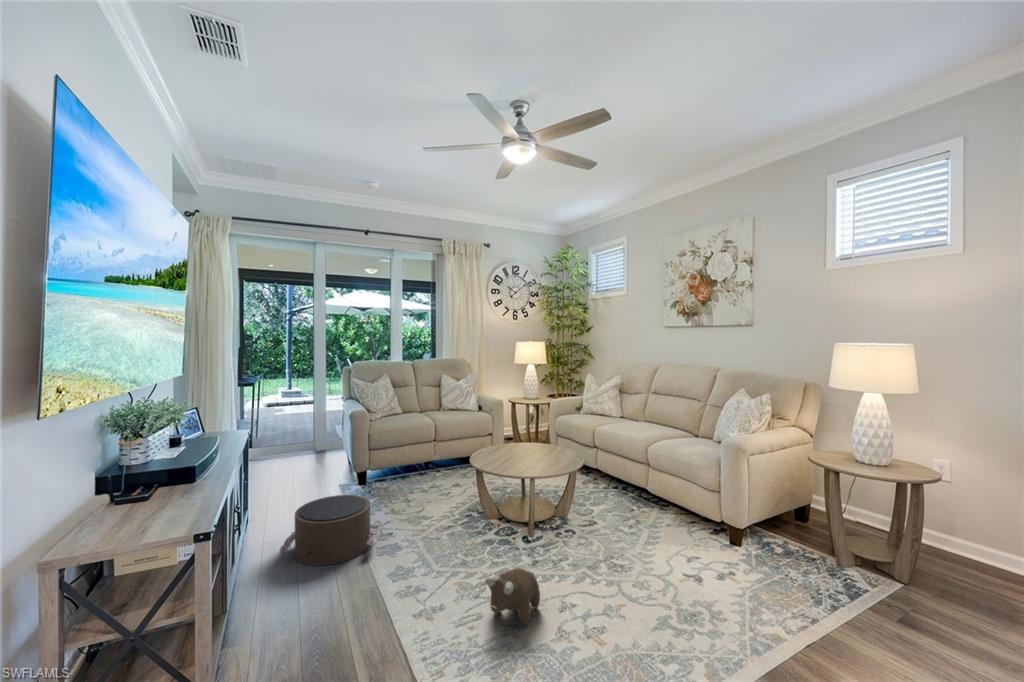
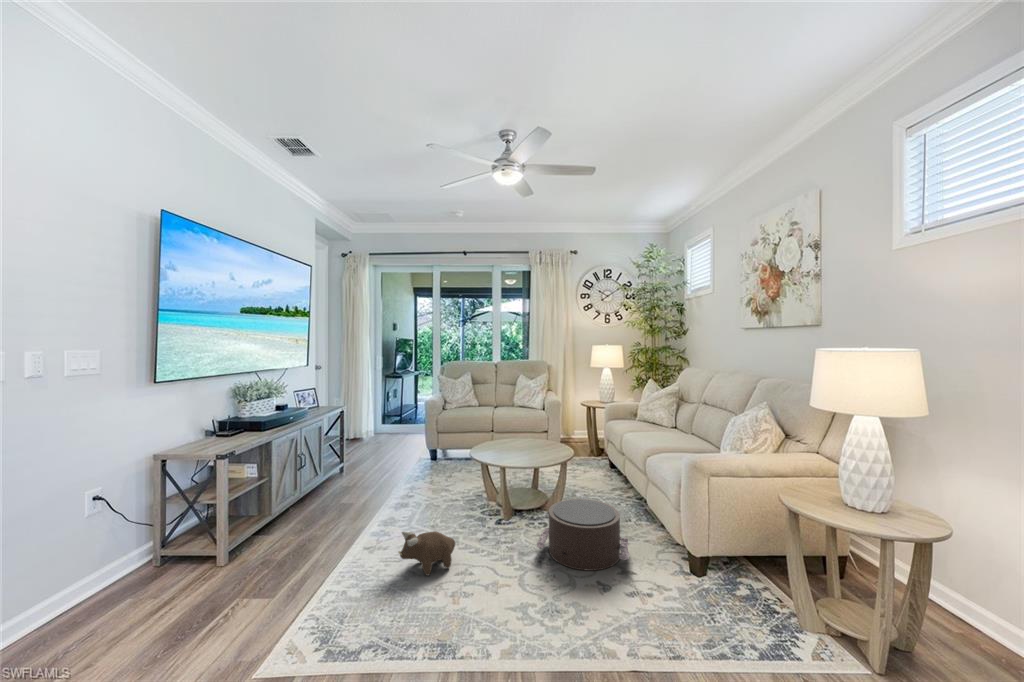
pouf: present [279,495,378,565] -> present [537,499,630,571]

